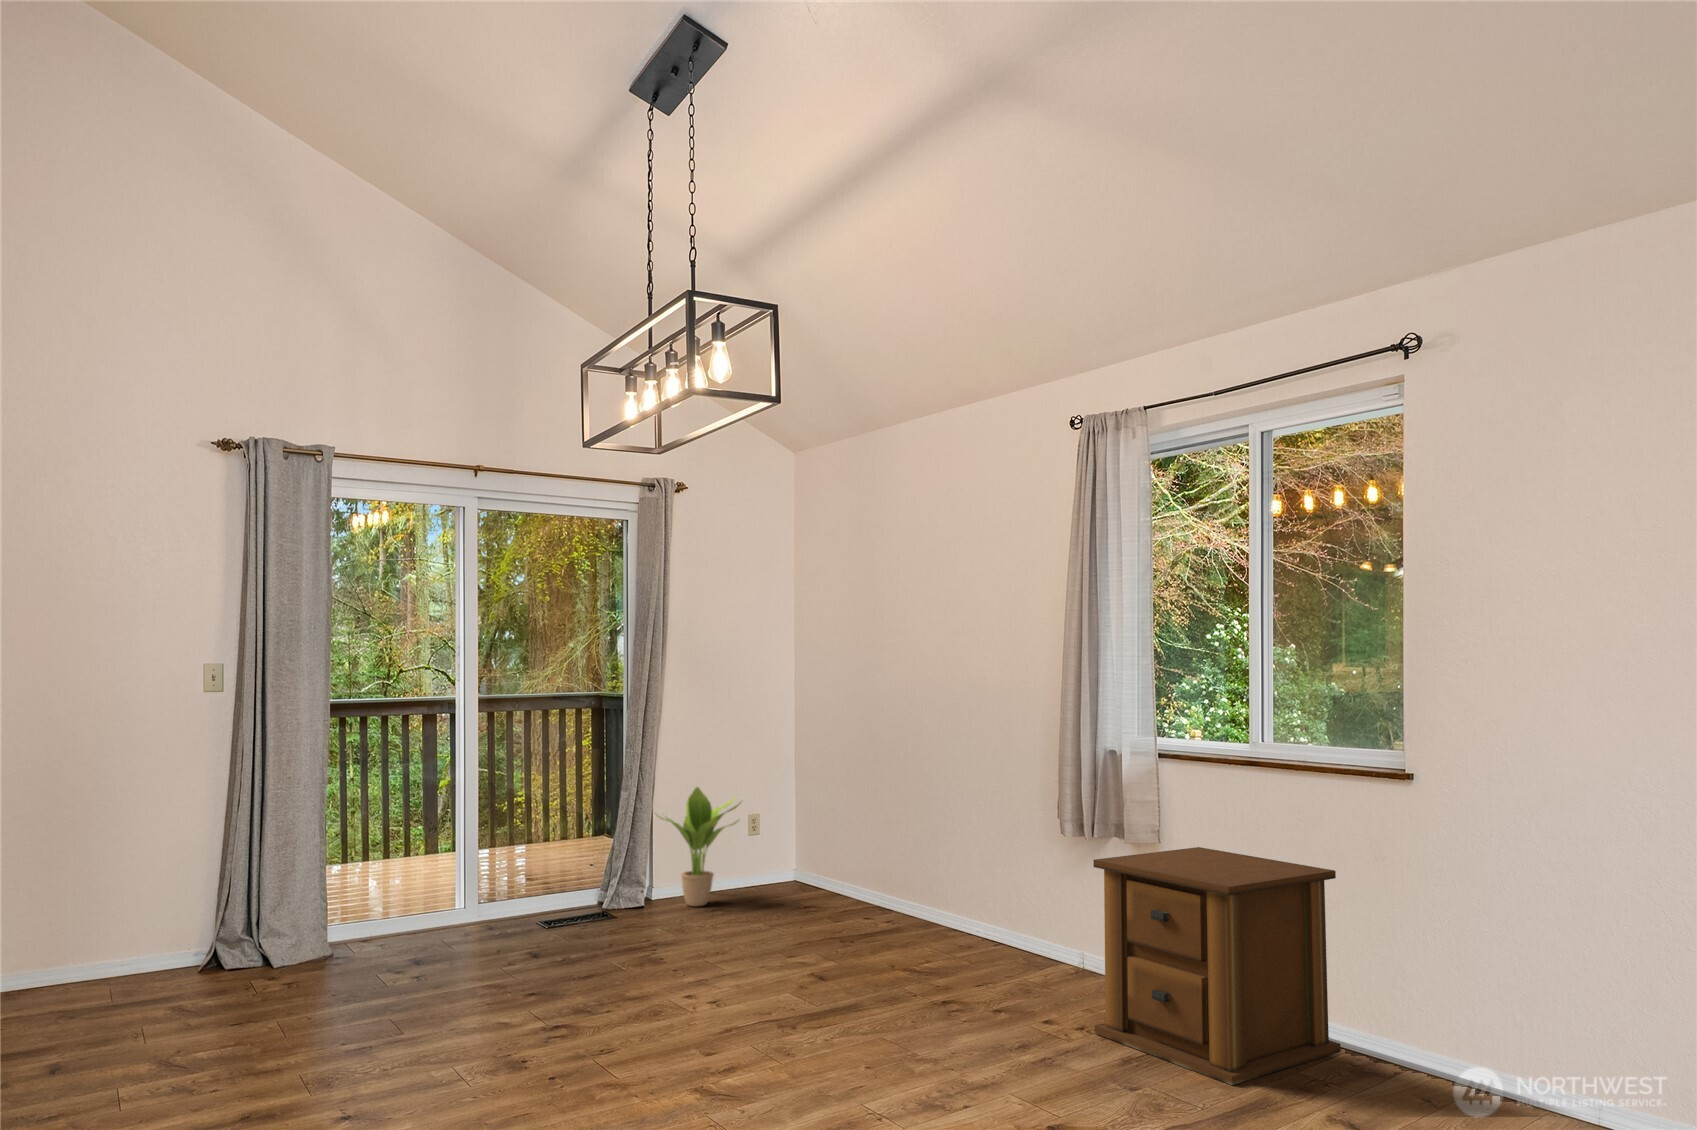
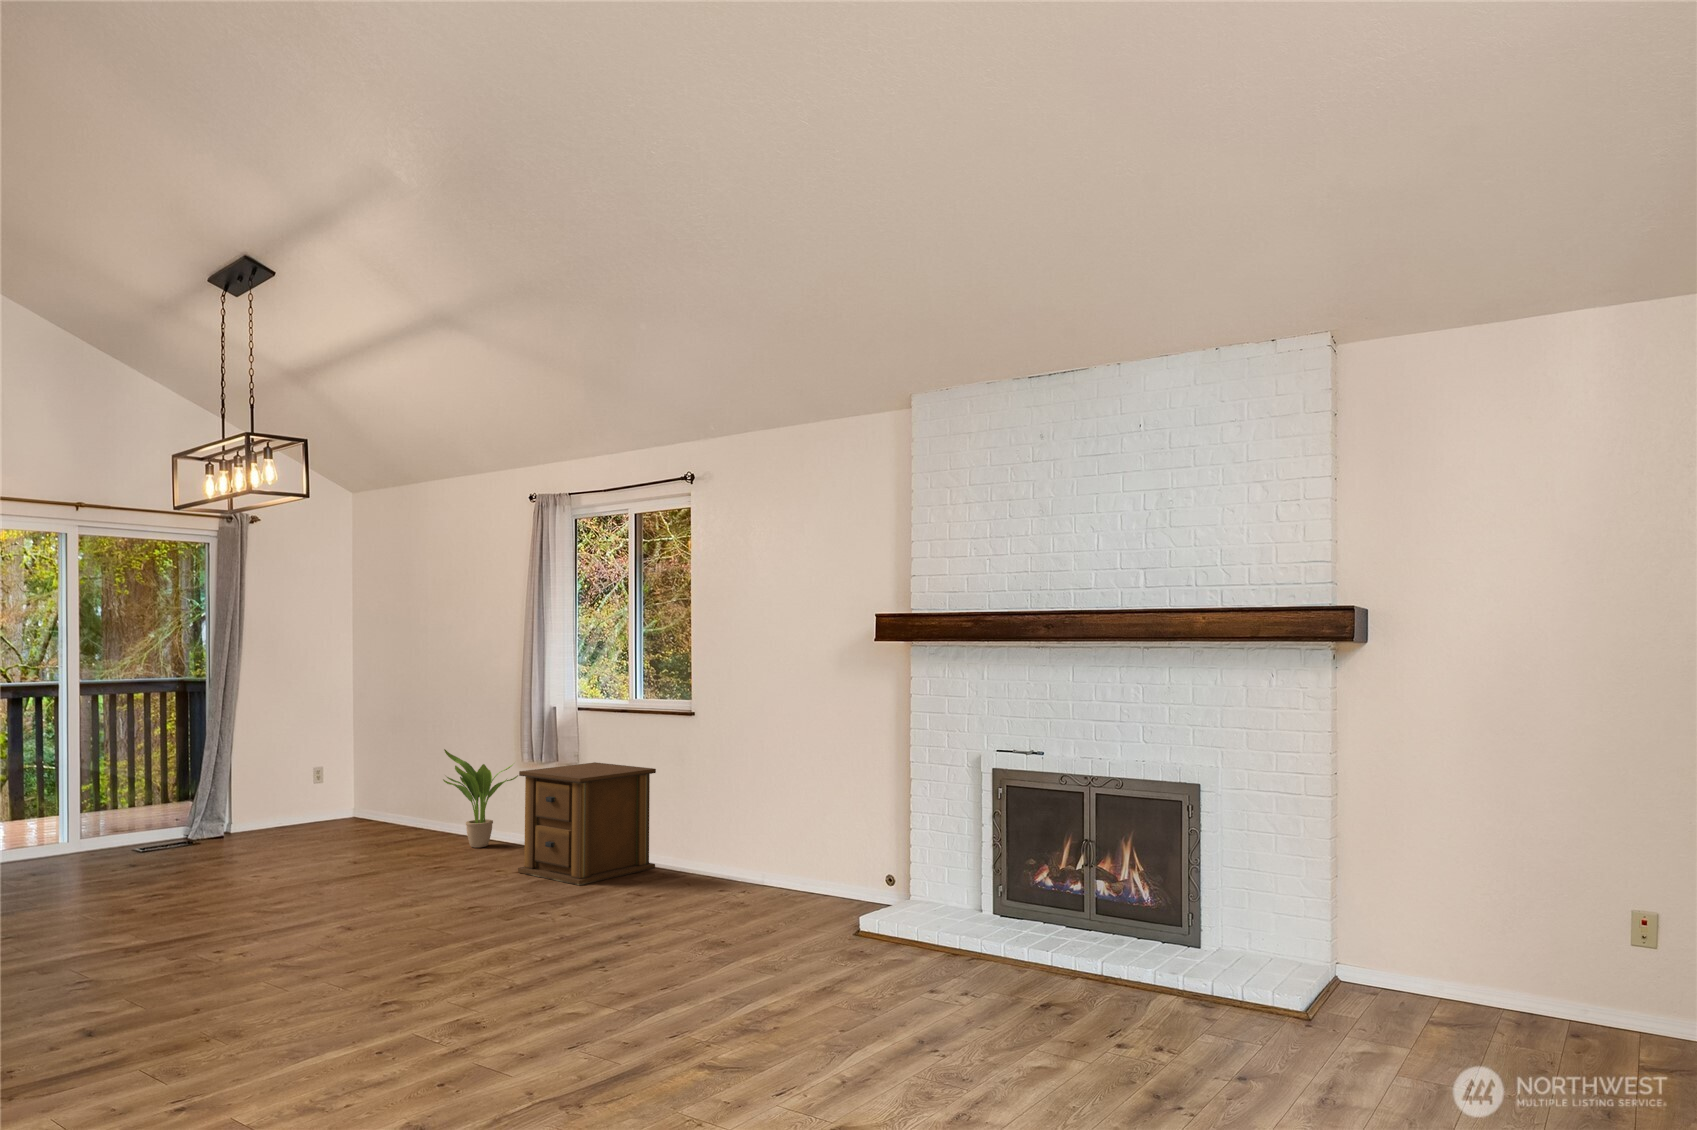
potted plant: present [660,787,741,906] -> present [443,749,518,848]

